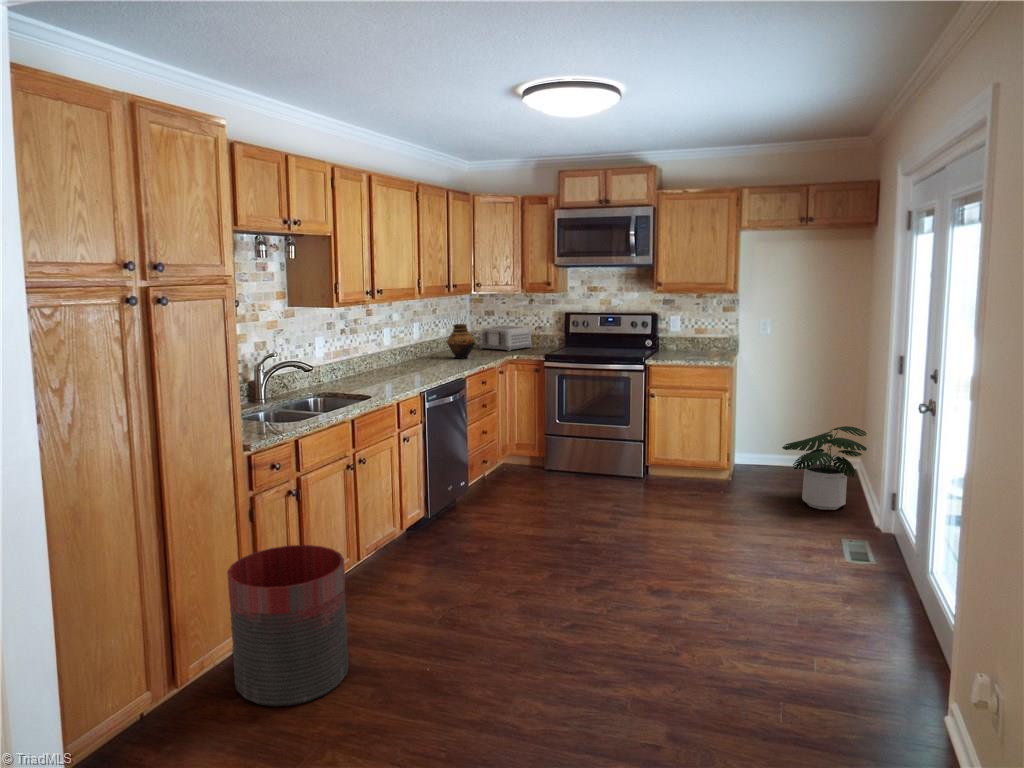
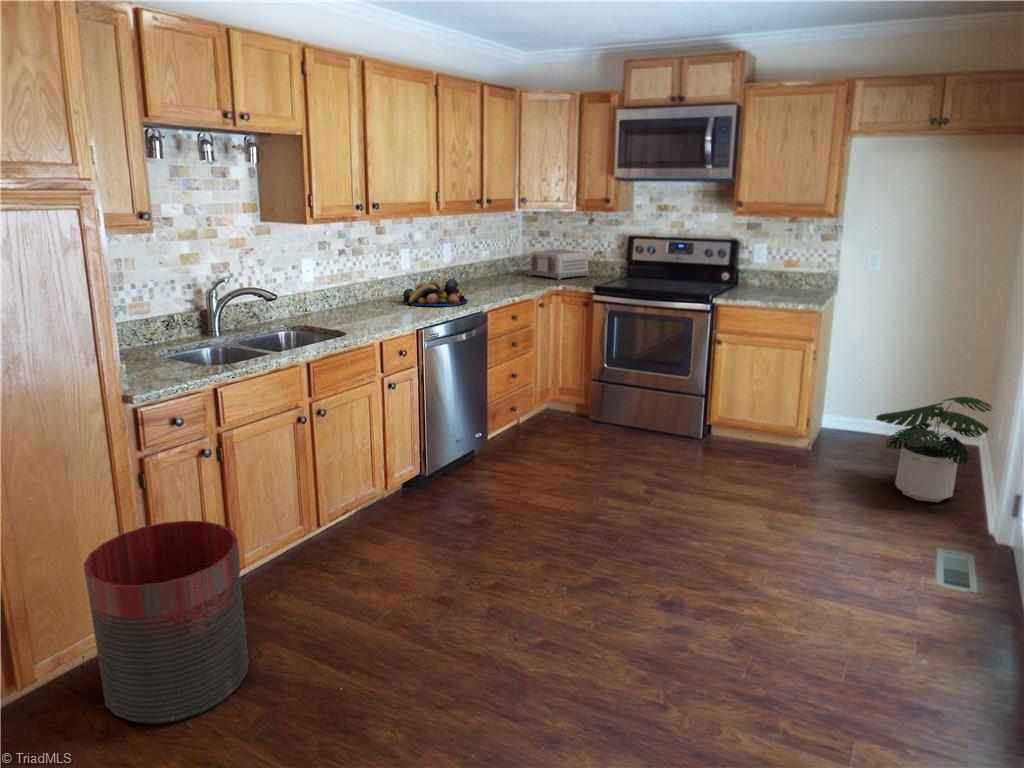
vase: present [447,324,476,358] -> none [481,246,513,287]
fruit bowl: none [392,351,448,375] -> present [403,279,468,306]

